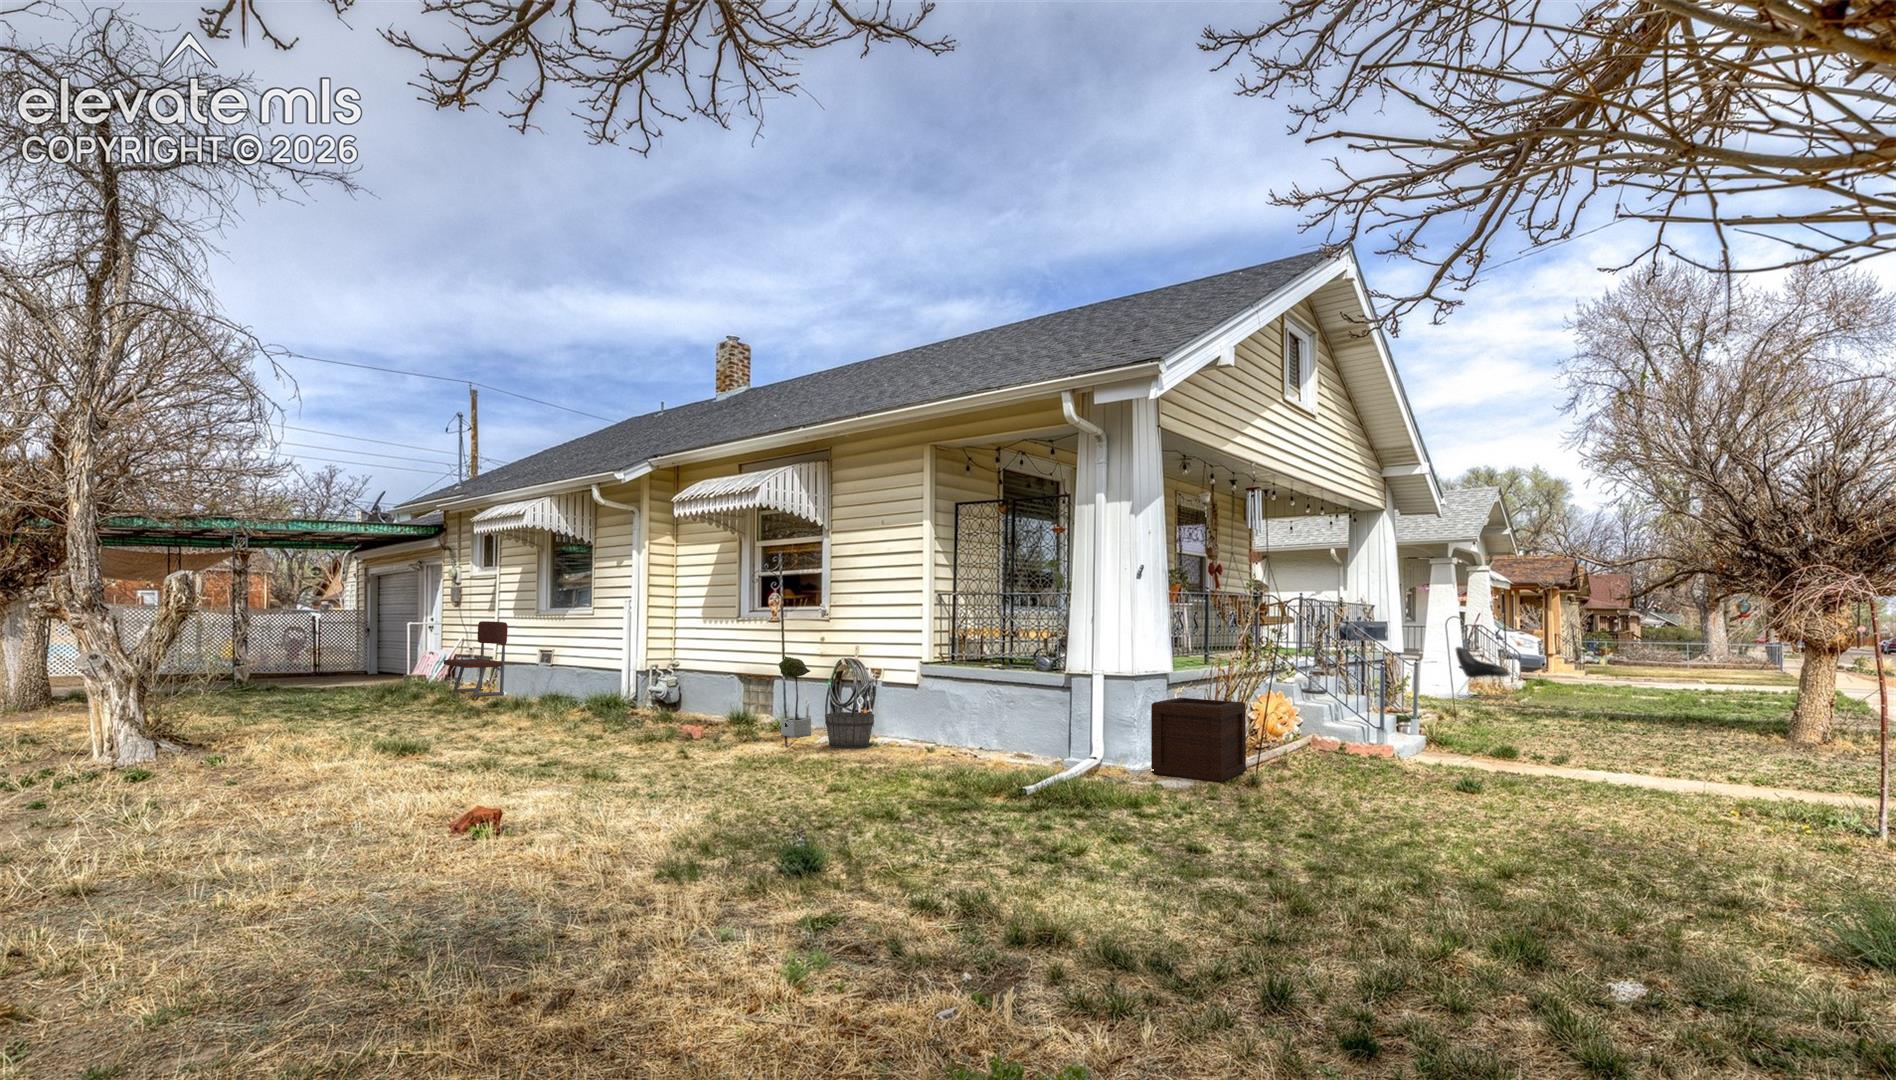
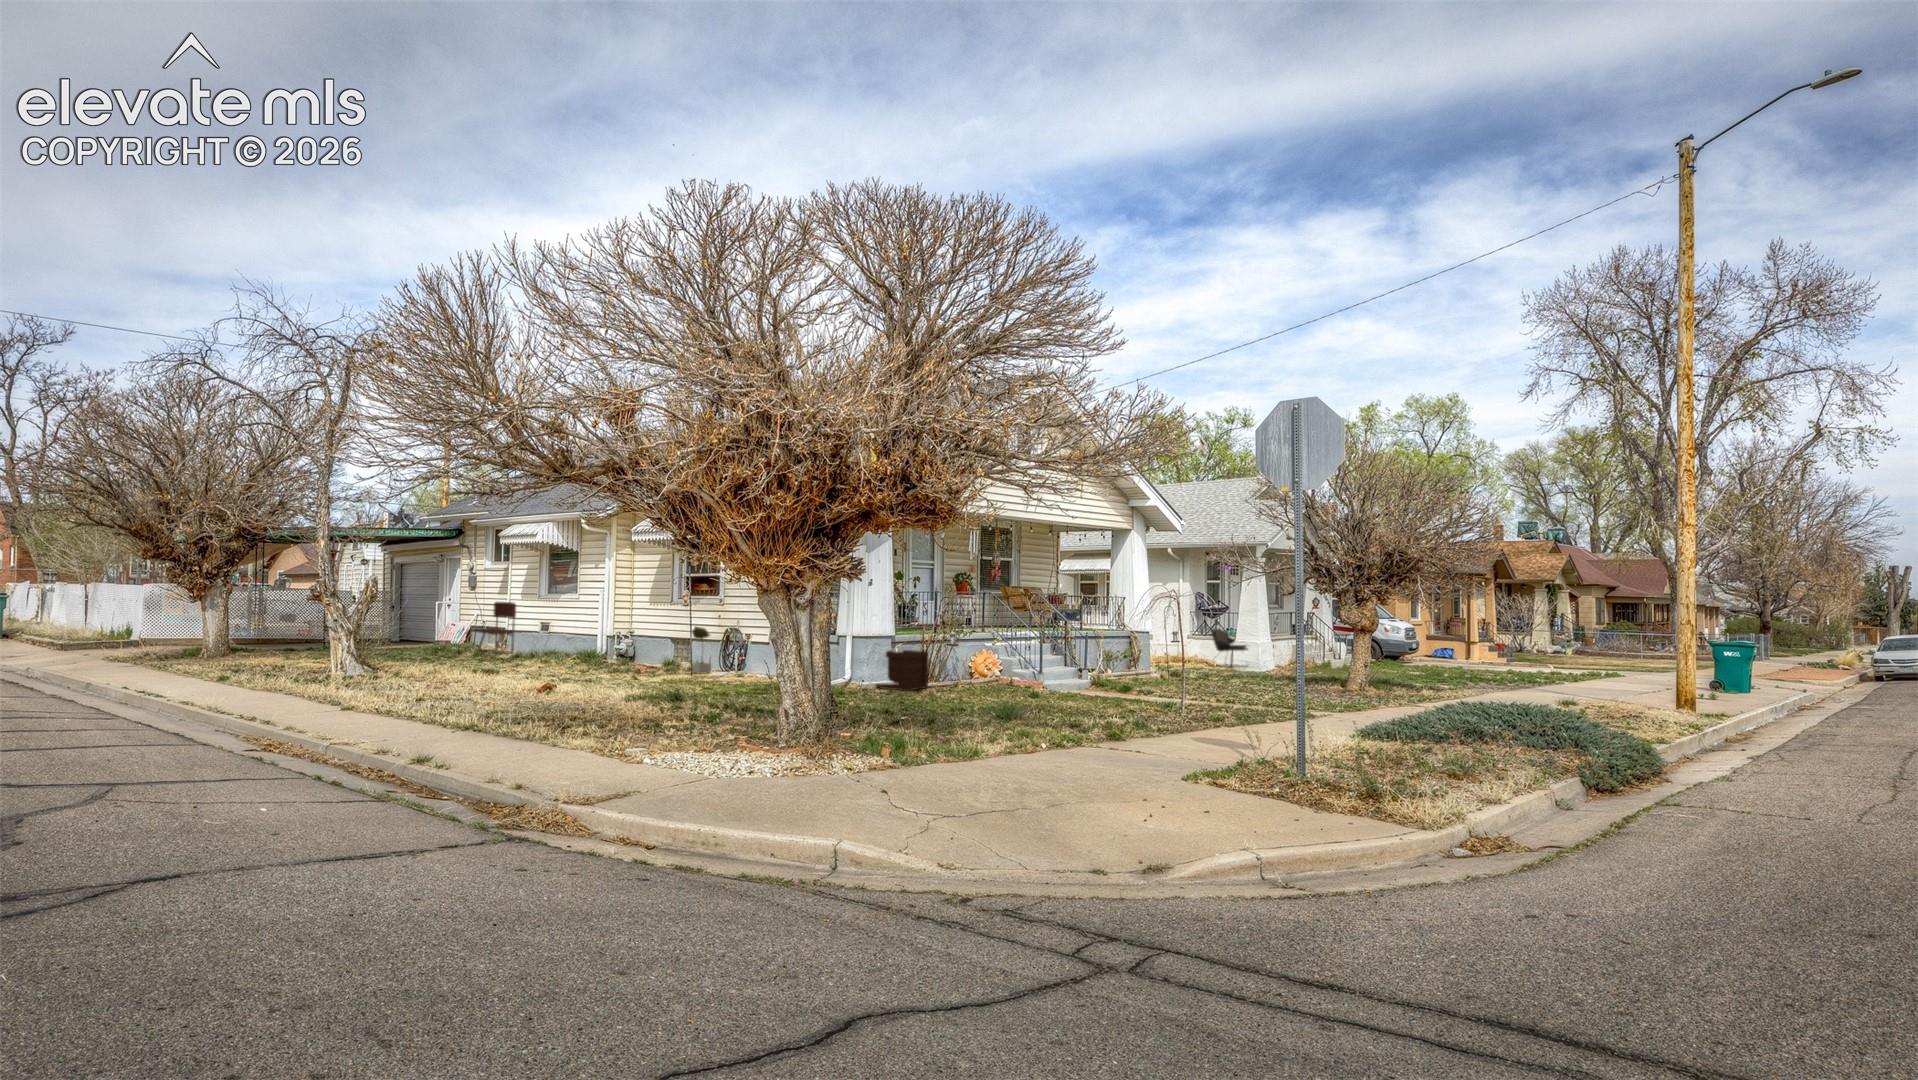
wooden bucket: present [825,703,874,748] -> none [714,653,744,678]

